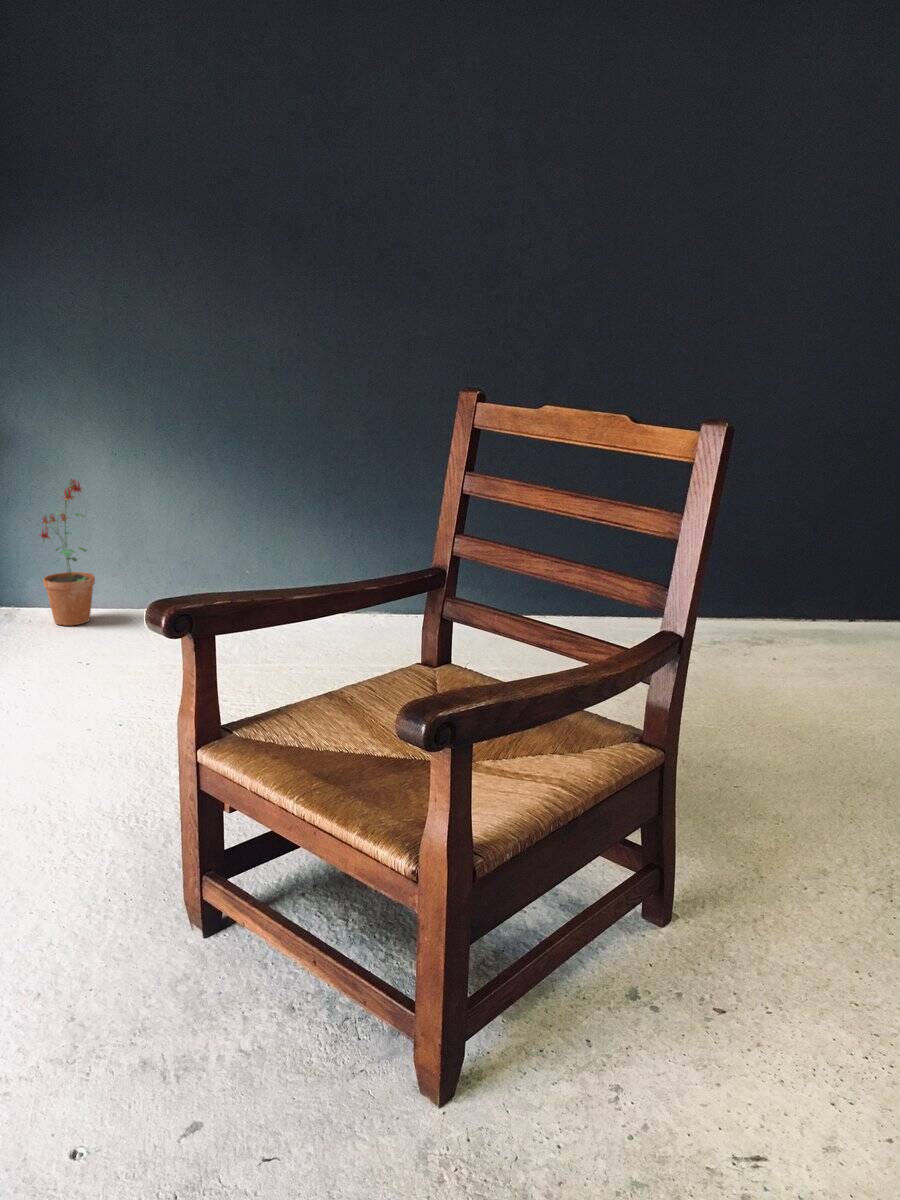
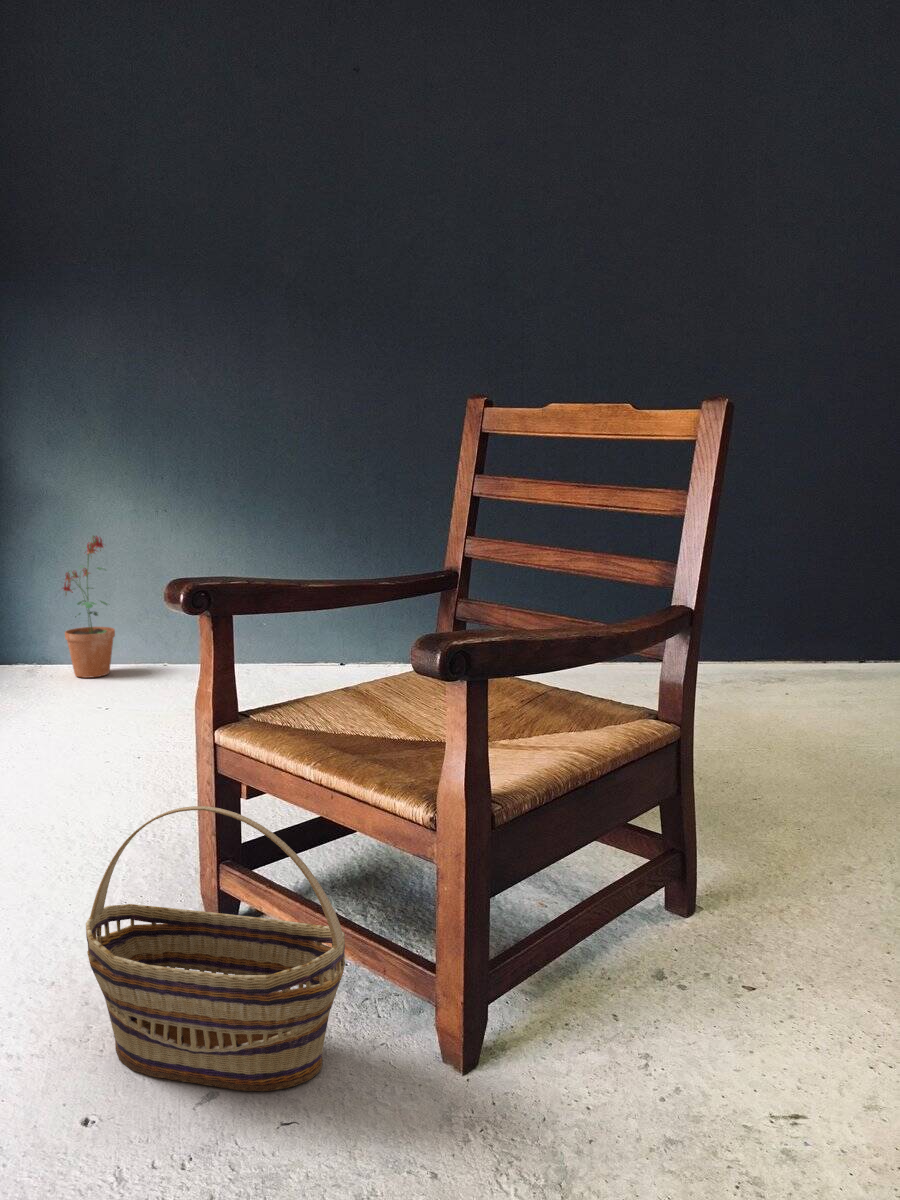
basket: none [70,851,326,1123] -> present [86,806,345,1091]

